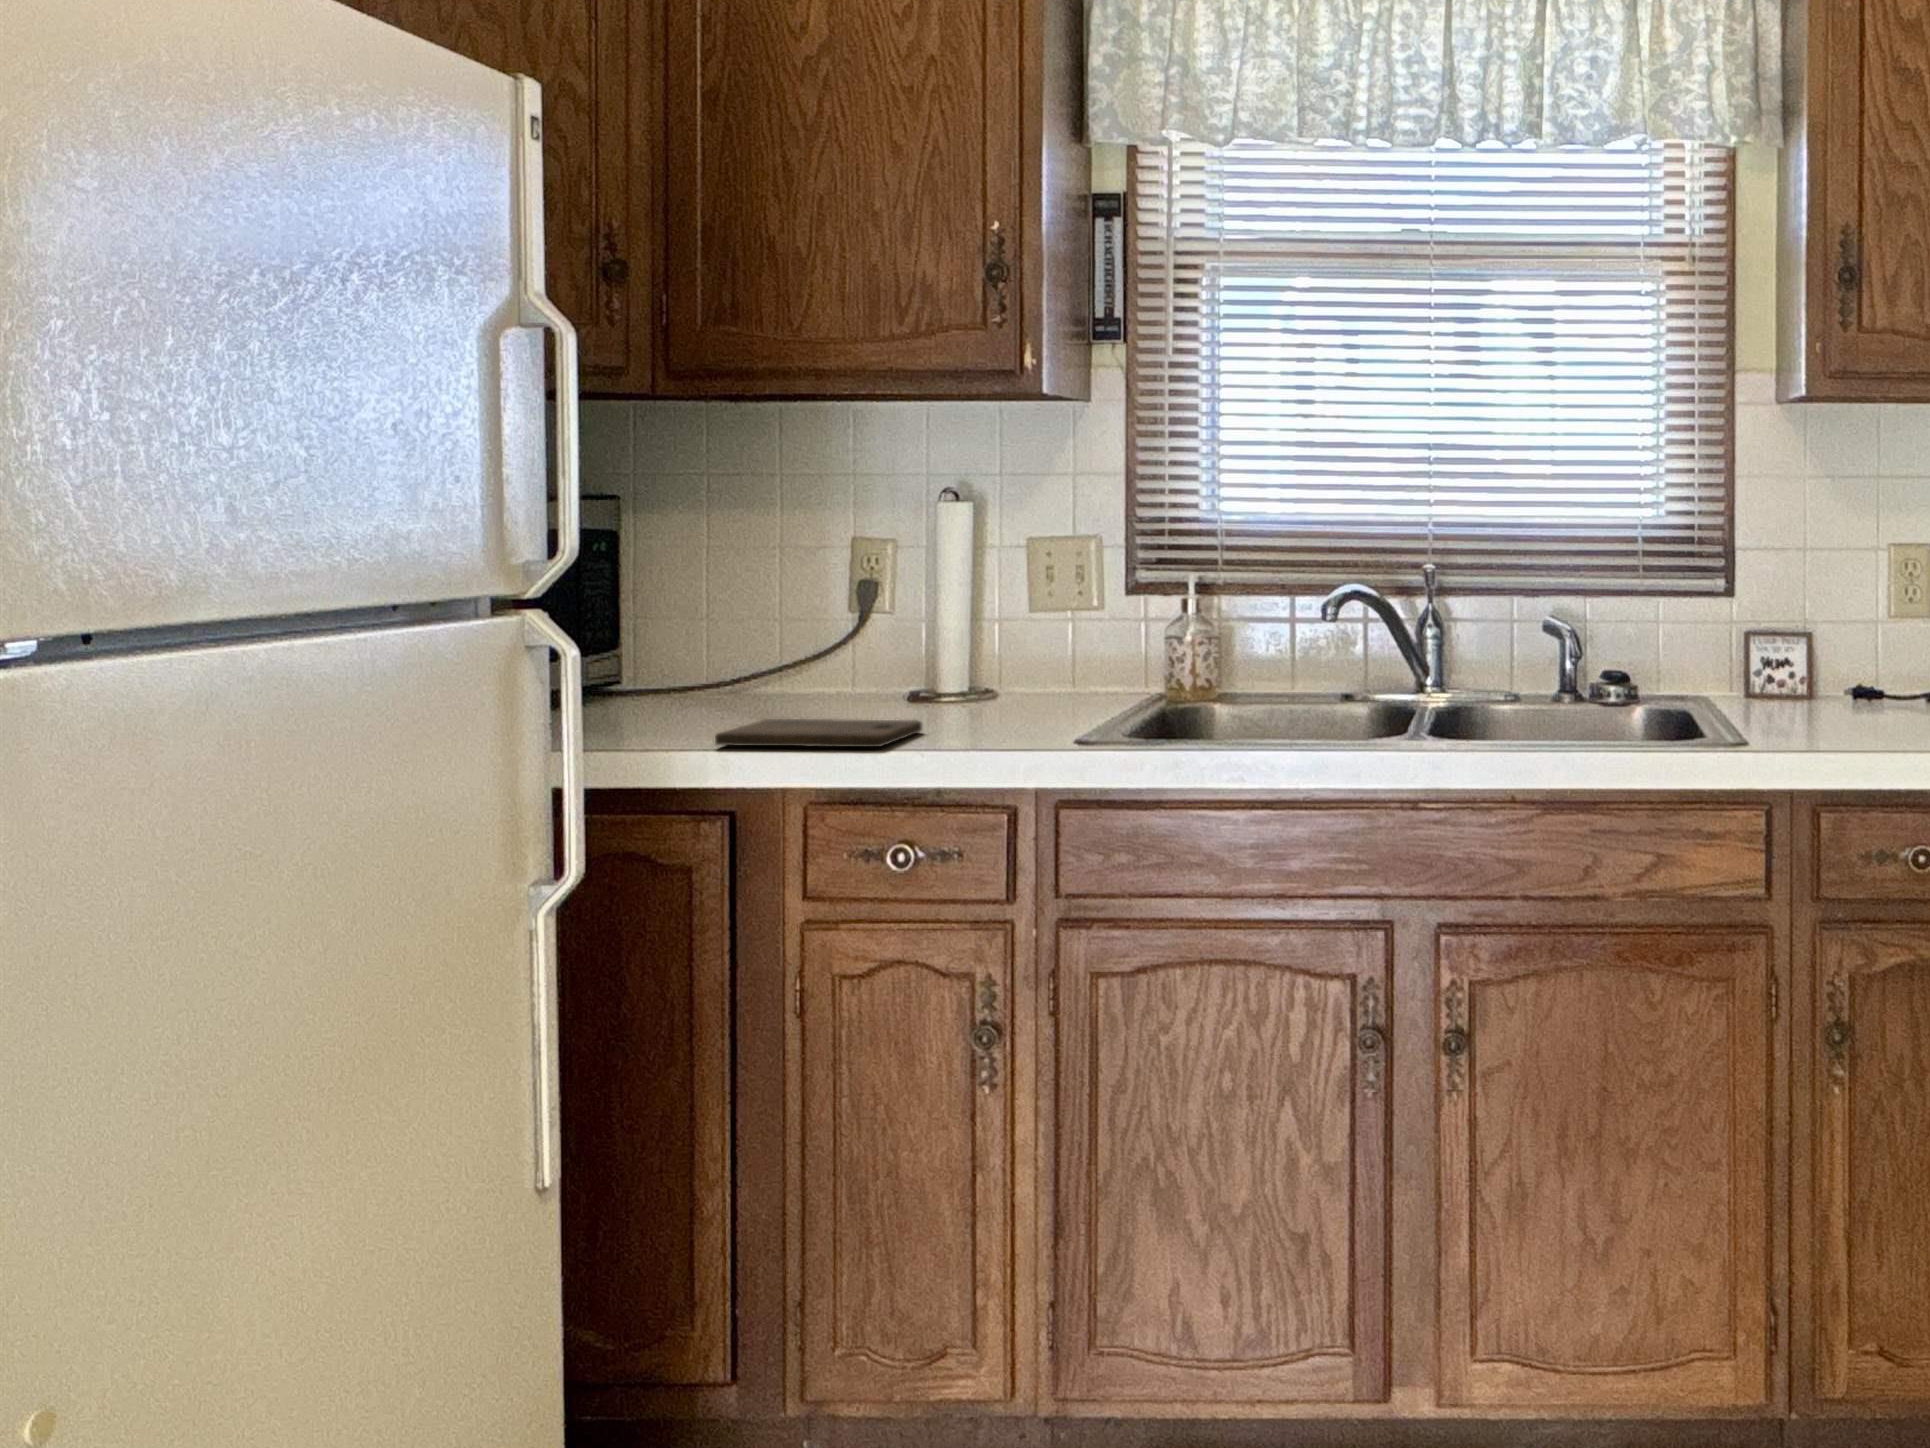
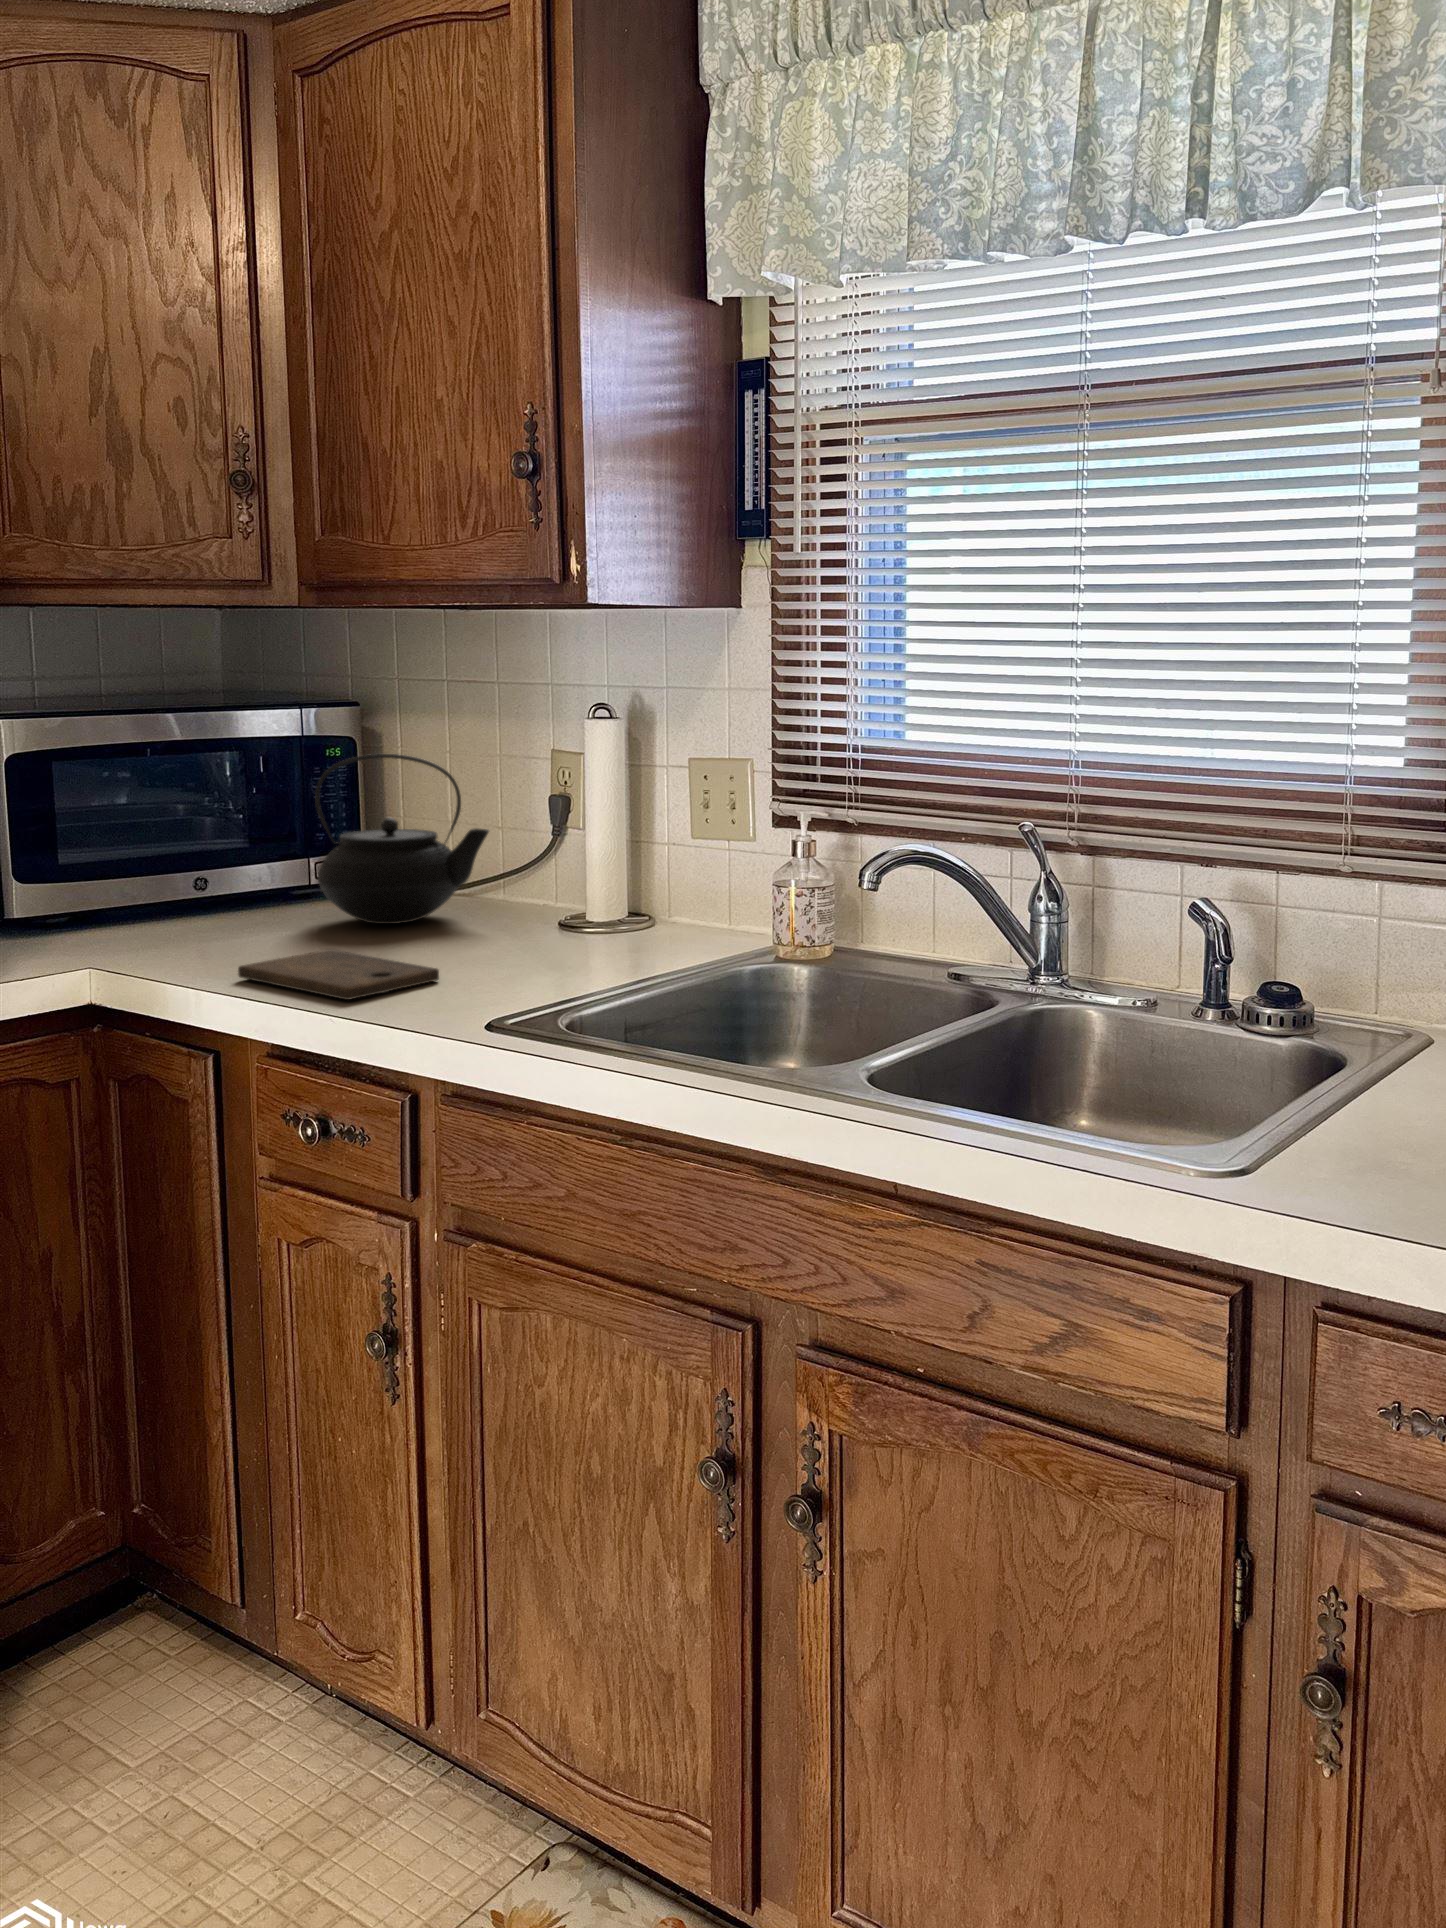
teapot: none [656,538,846,706] -> present [315,754,489,924]

